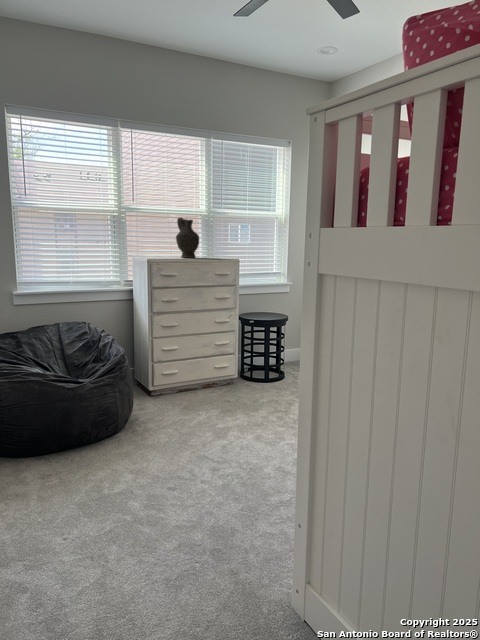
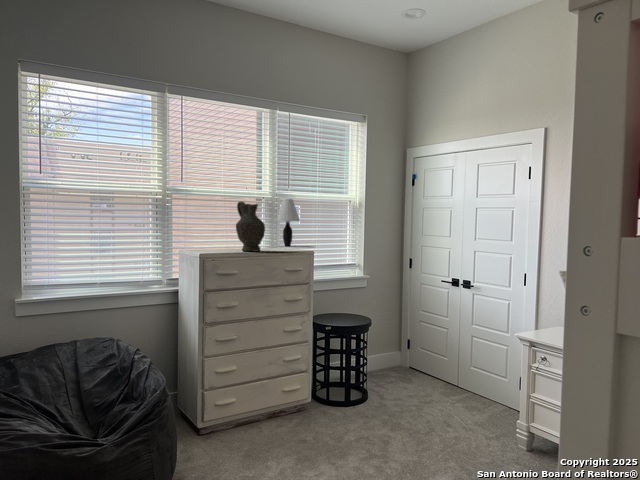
table lamp: none [211,216,232,256] -> present [277,199,300,246]

